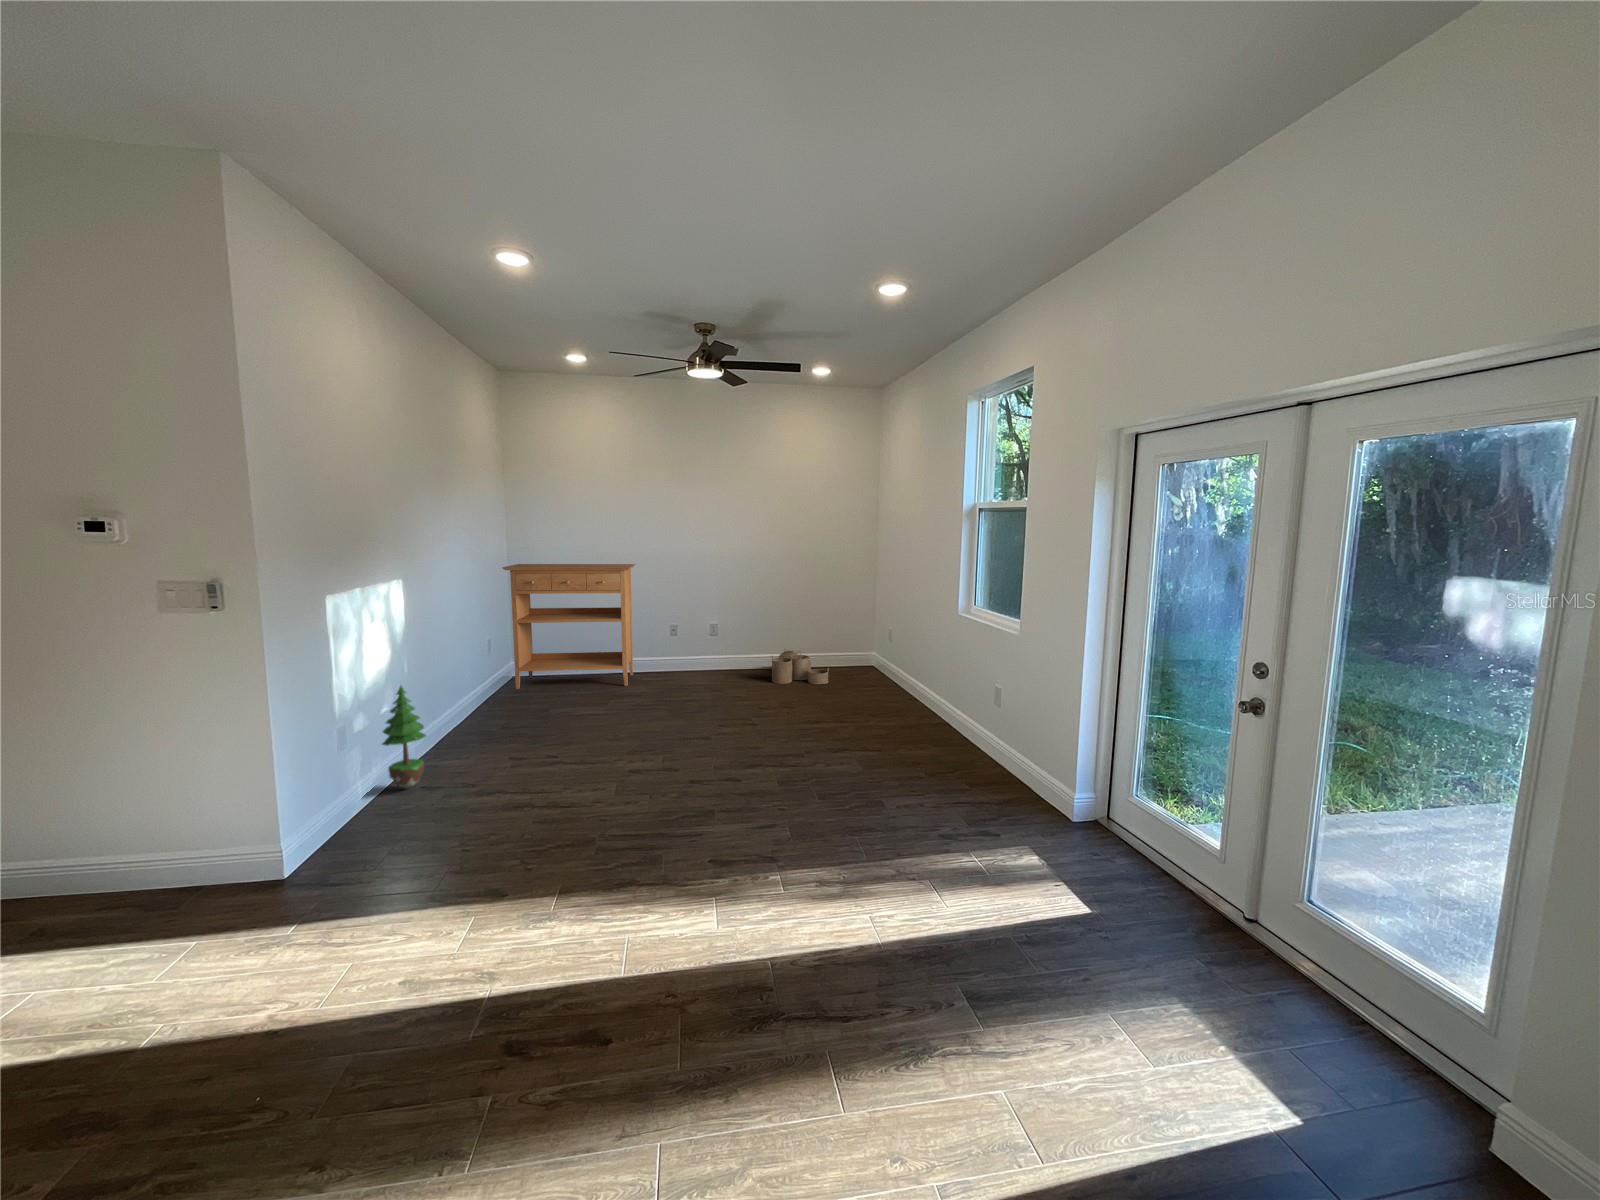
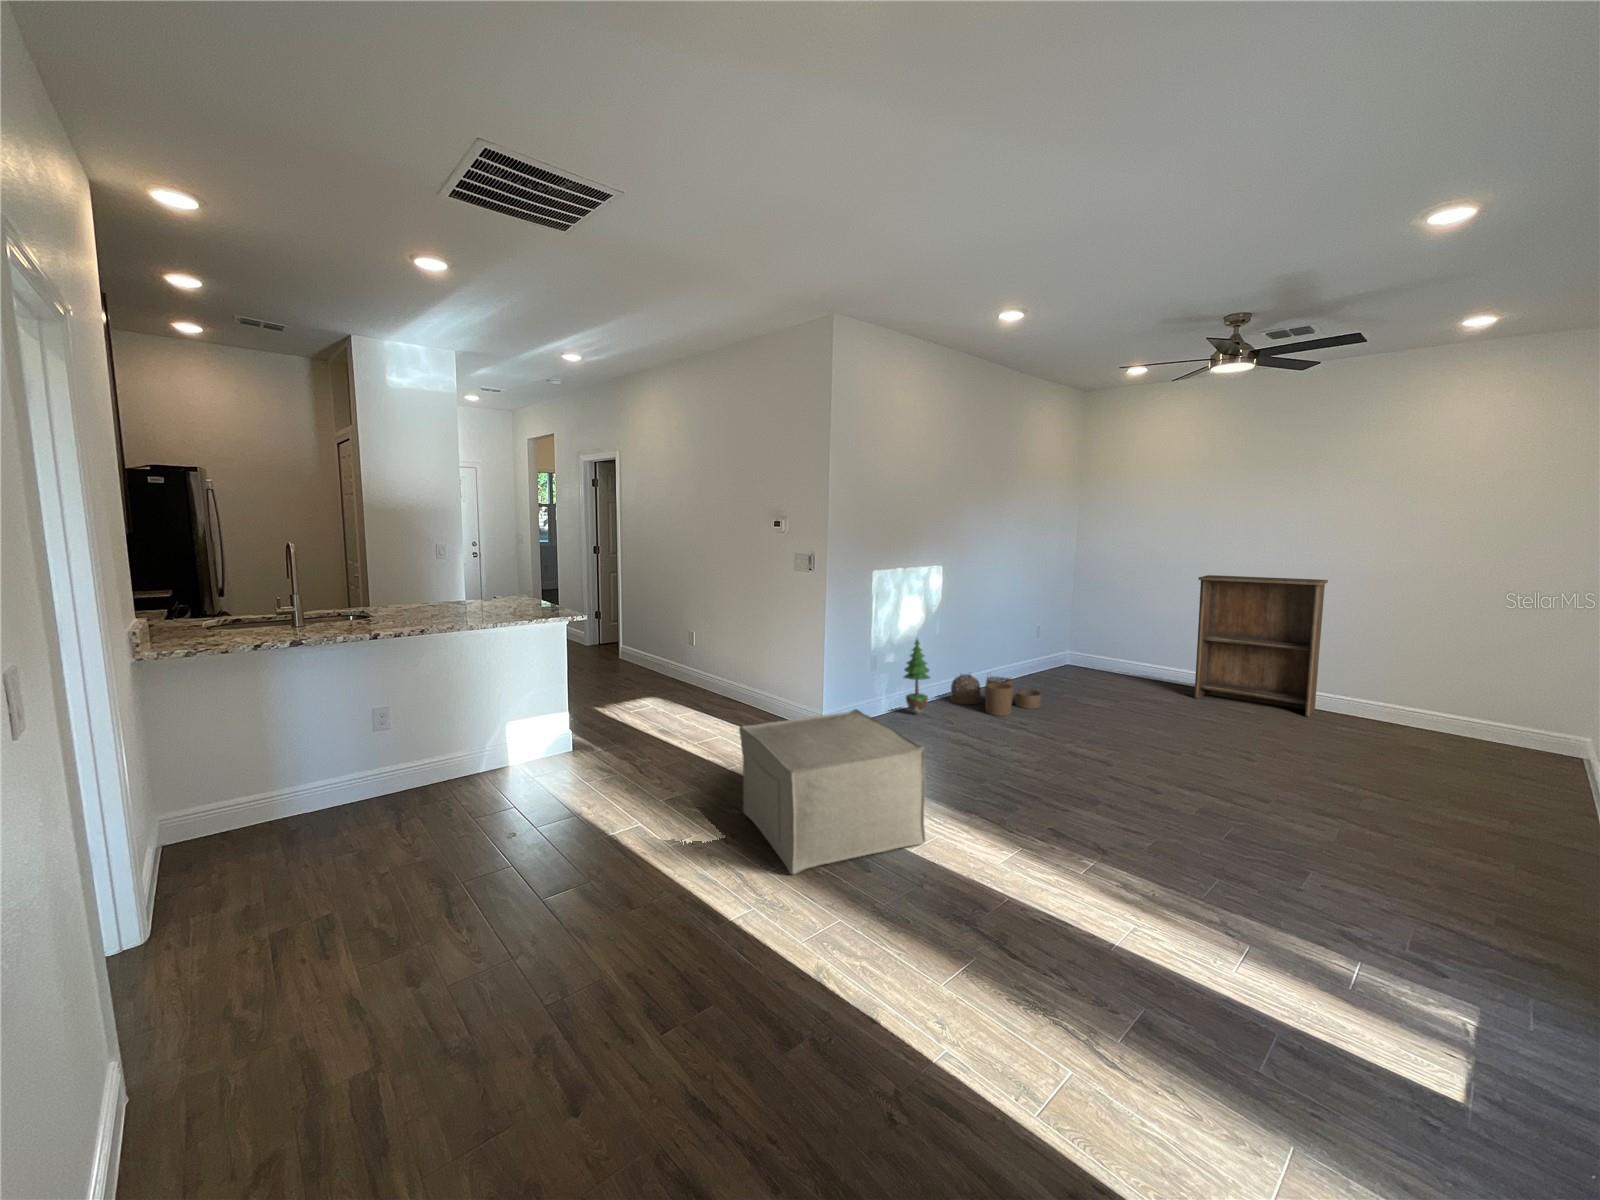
console table: present [502,564,635,689] -> none [1052,557,1196,691]
bookshelf: none [654,576,740,686] -> present [1194,575,1328,716]
woven basket: present [771,651,829,684] -> present [950,674,1041,716]
ottoman: none [246,816,626,1146] -> present [739,709,926,874]

